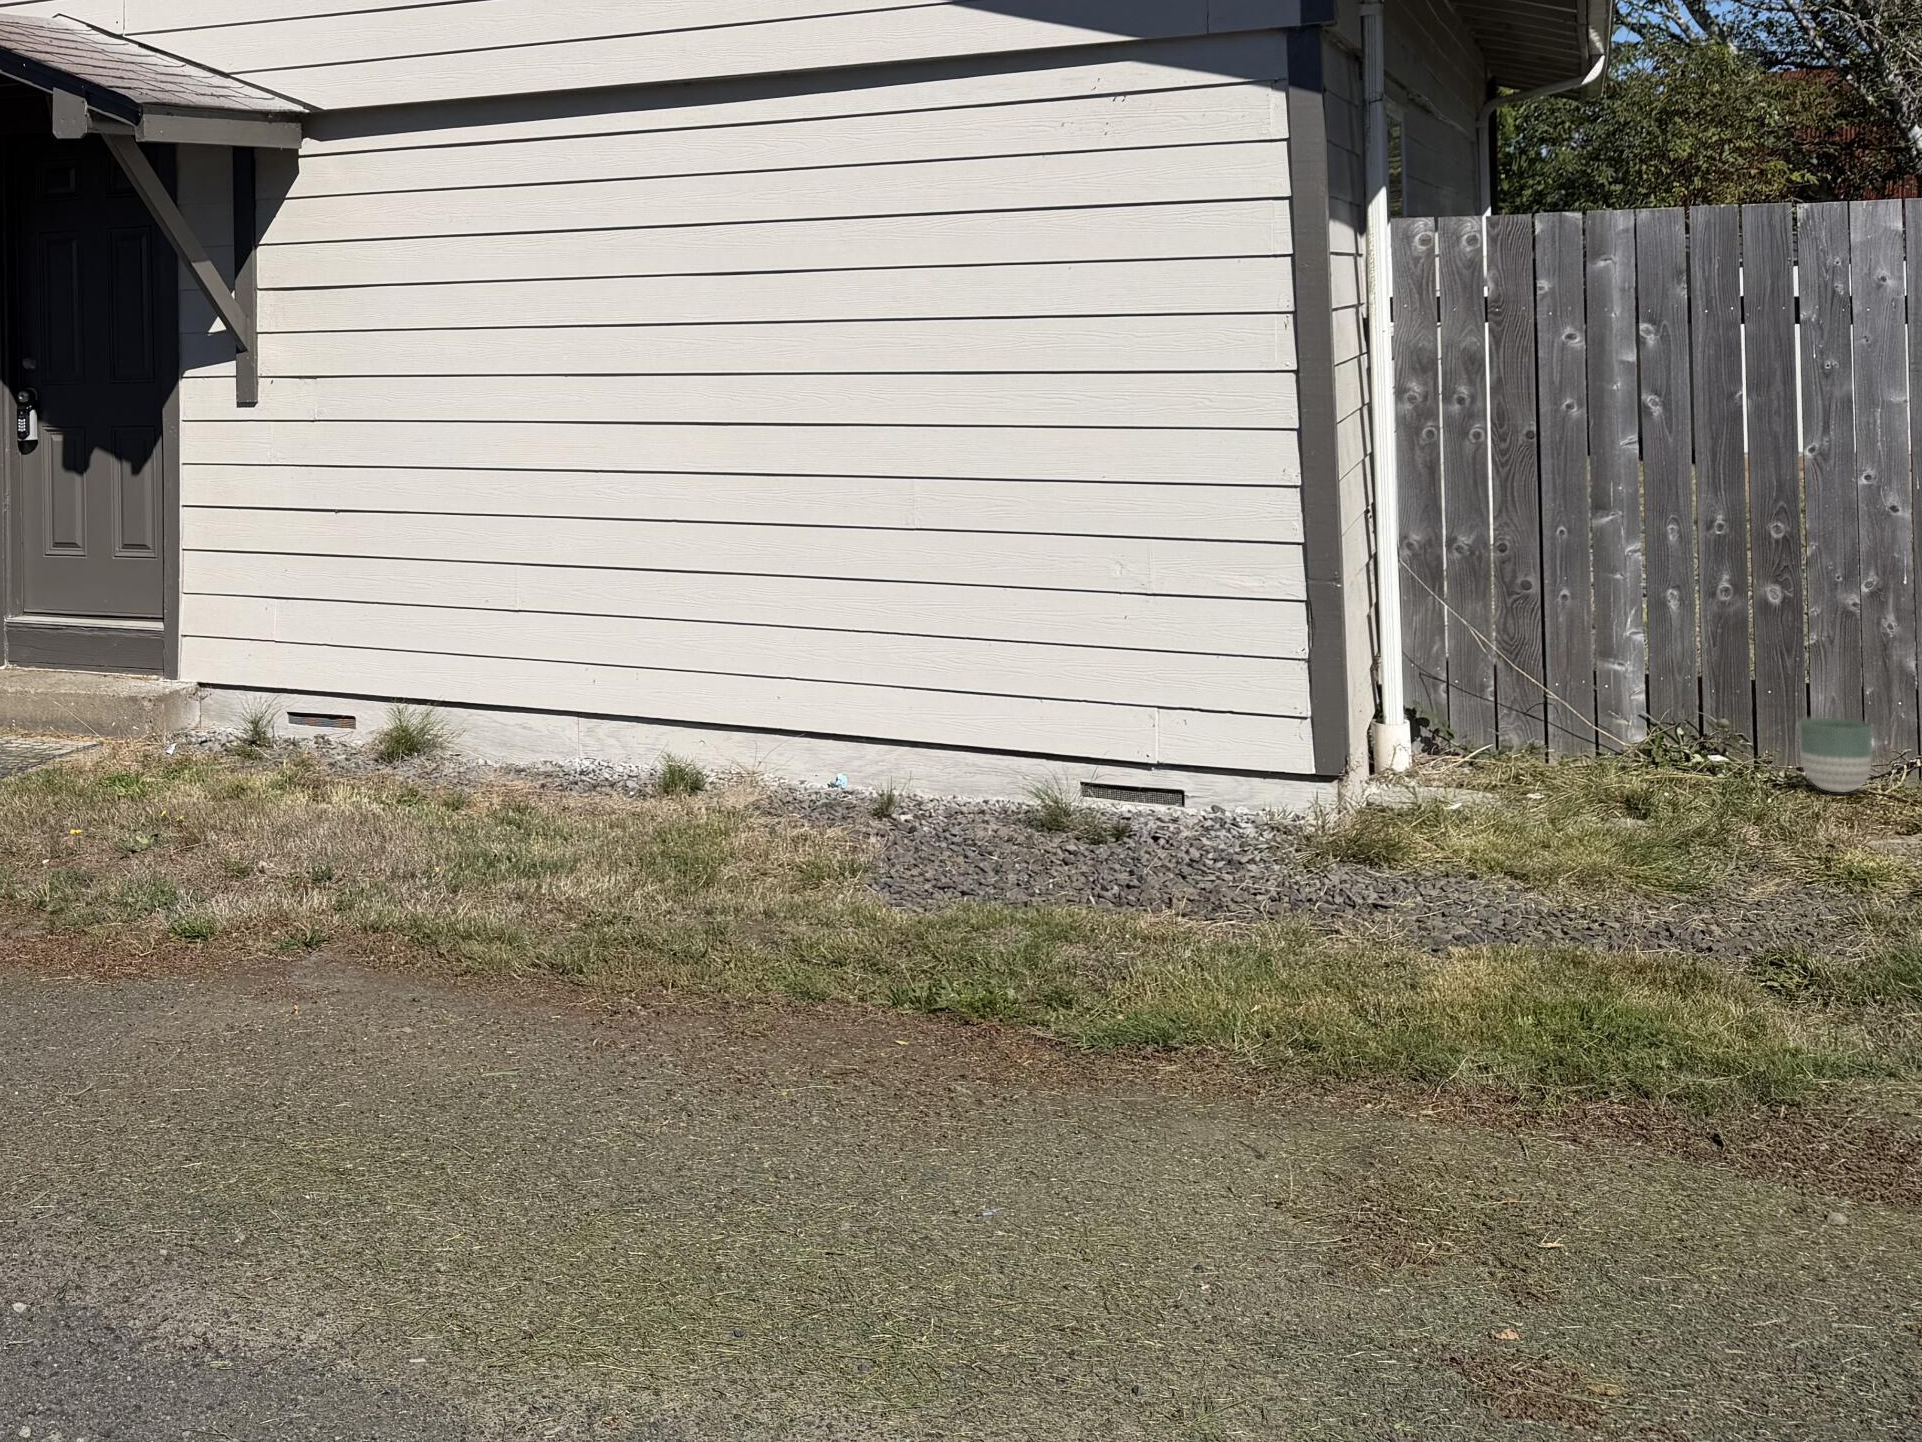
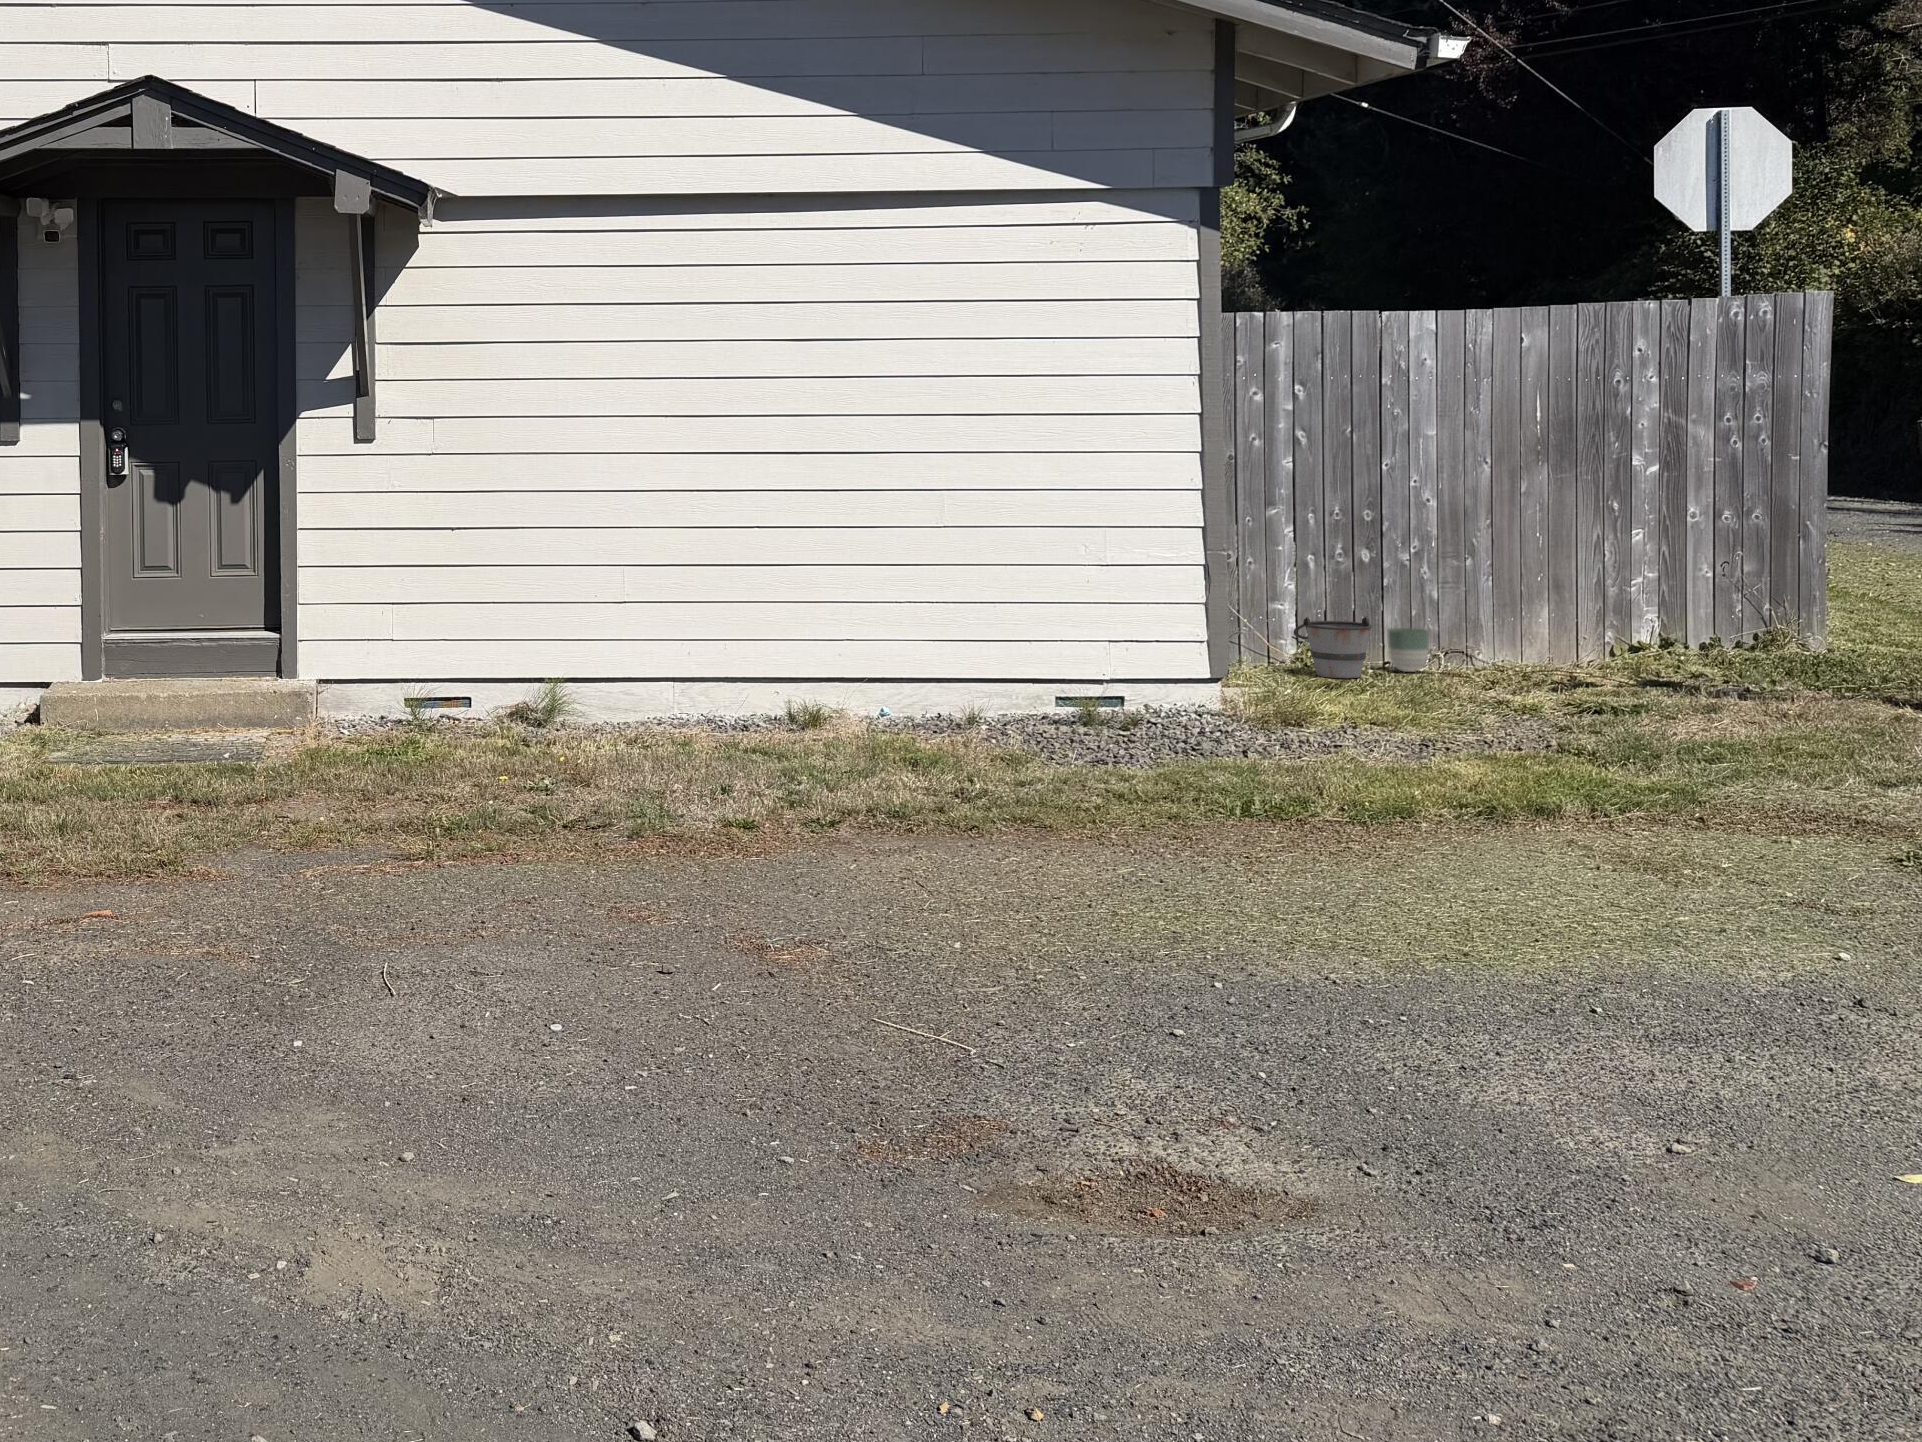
bucket: none [1615,690,1743,794] -> present [1293,616,1372,678]

